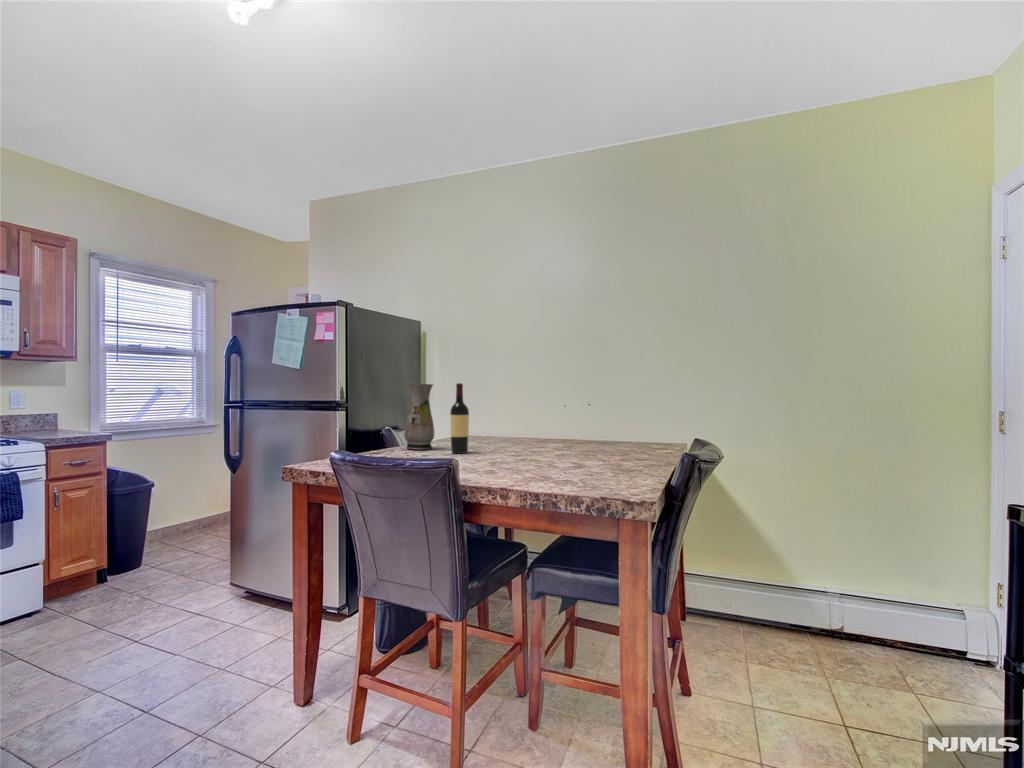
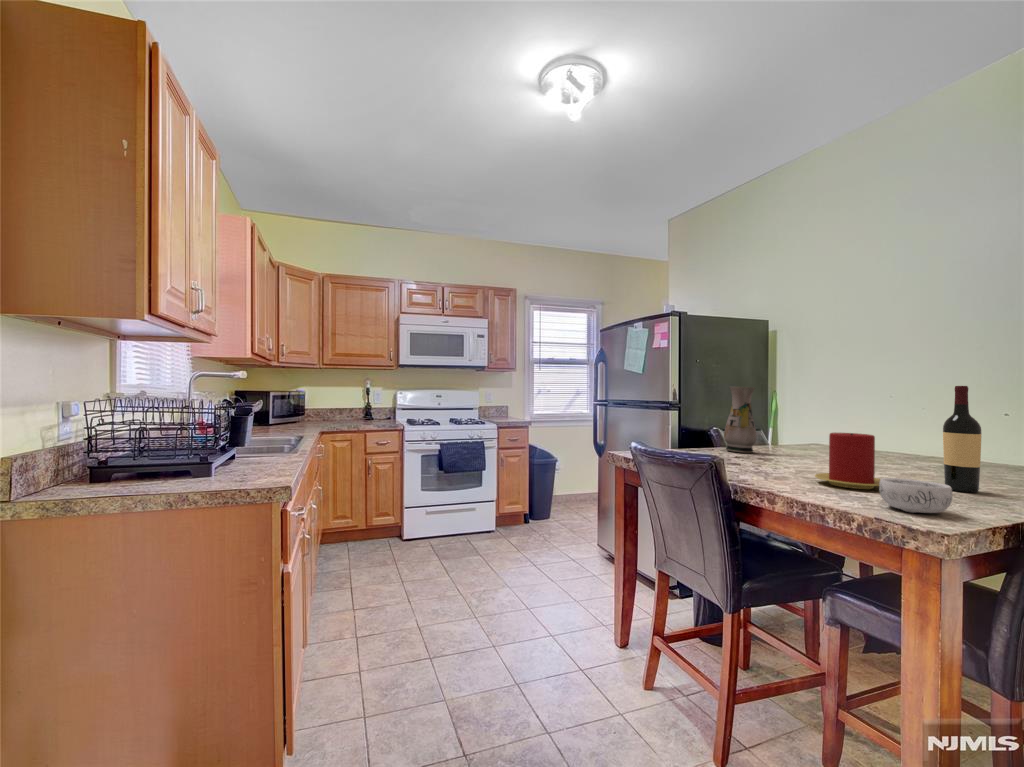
wine bottle: present [450,383,469,454] -> present [943,386,982,492]
candle: none [517,424,570,473] -> present [815,433,880,489]
decorative bowl: none [585,460,632,487] -> present [879,478,952,513]

